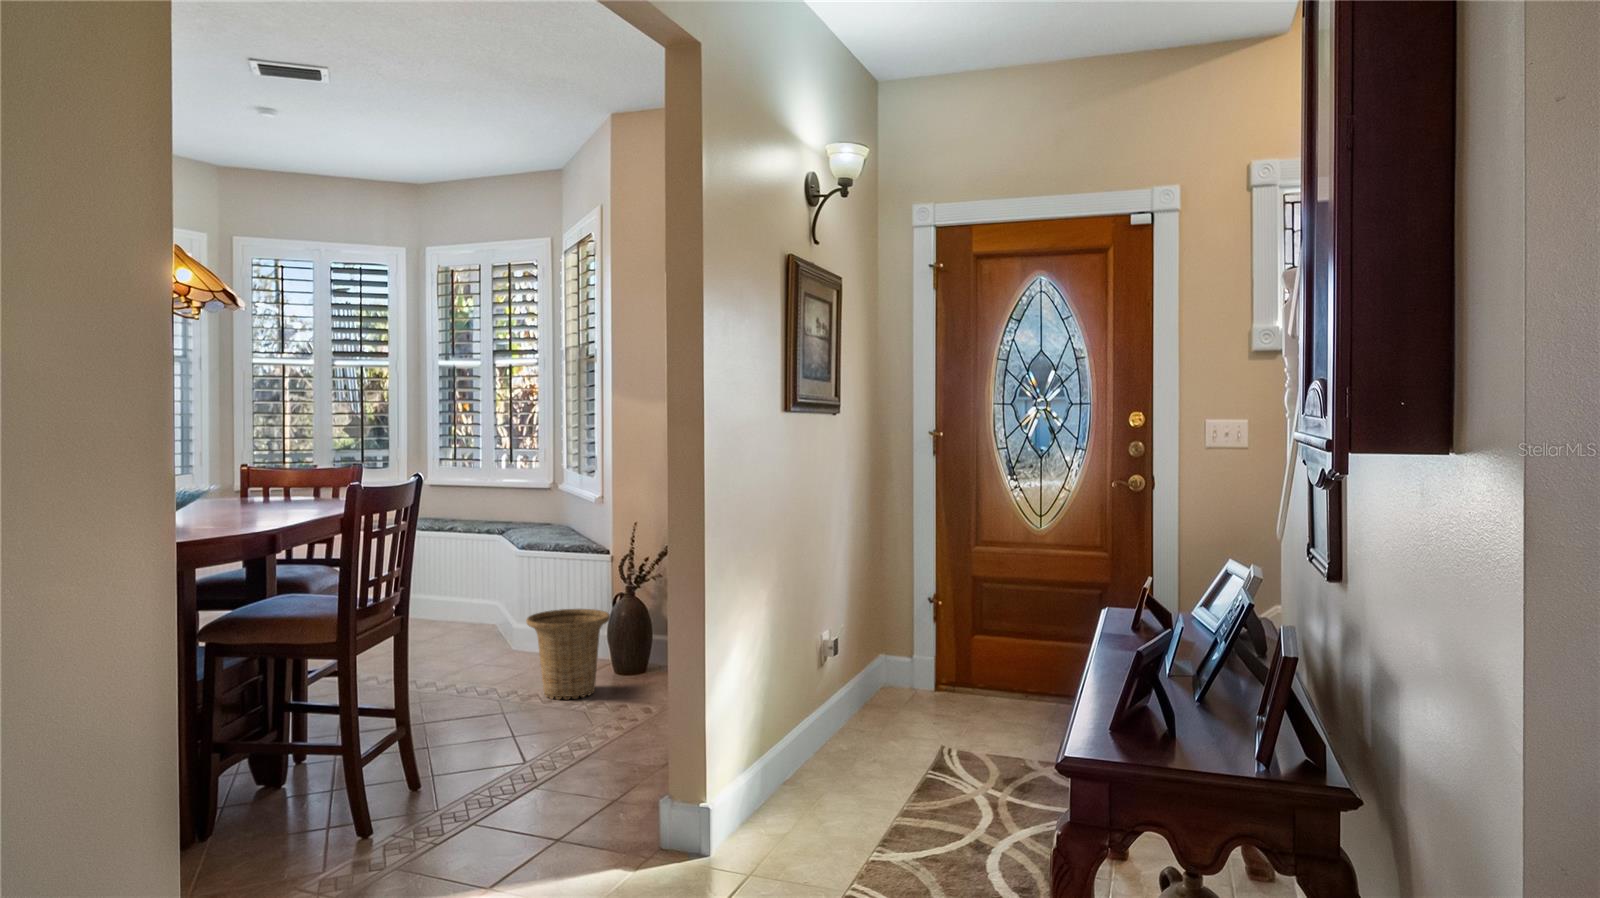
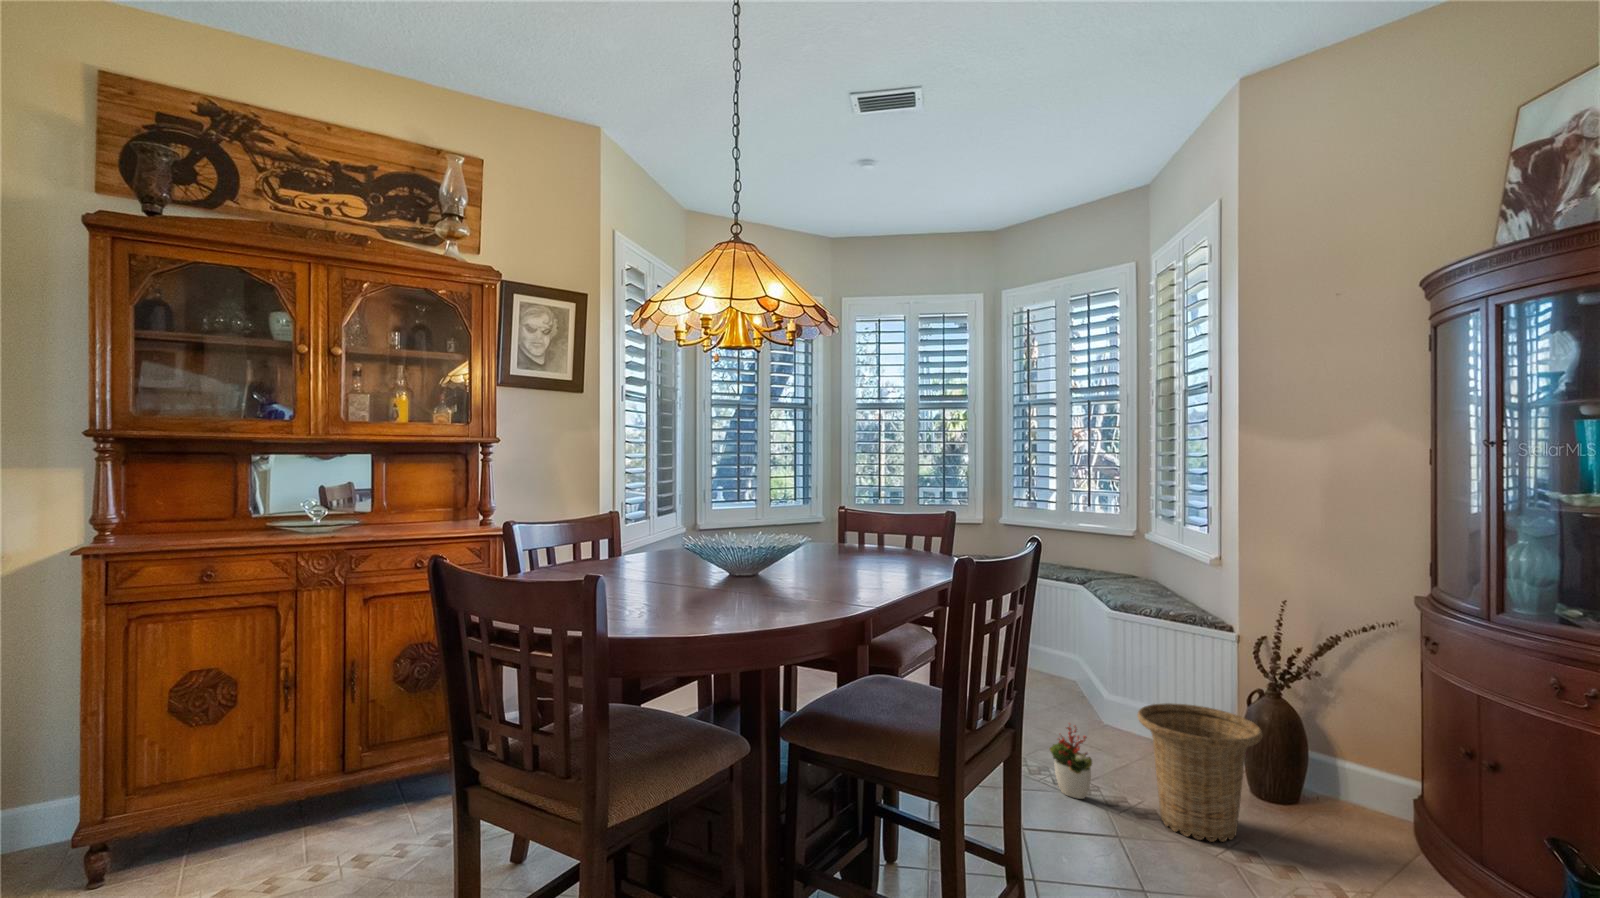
decorative plant: none [460,638,494,696] -> present [1050,726,1092,799]

